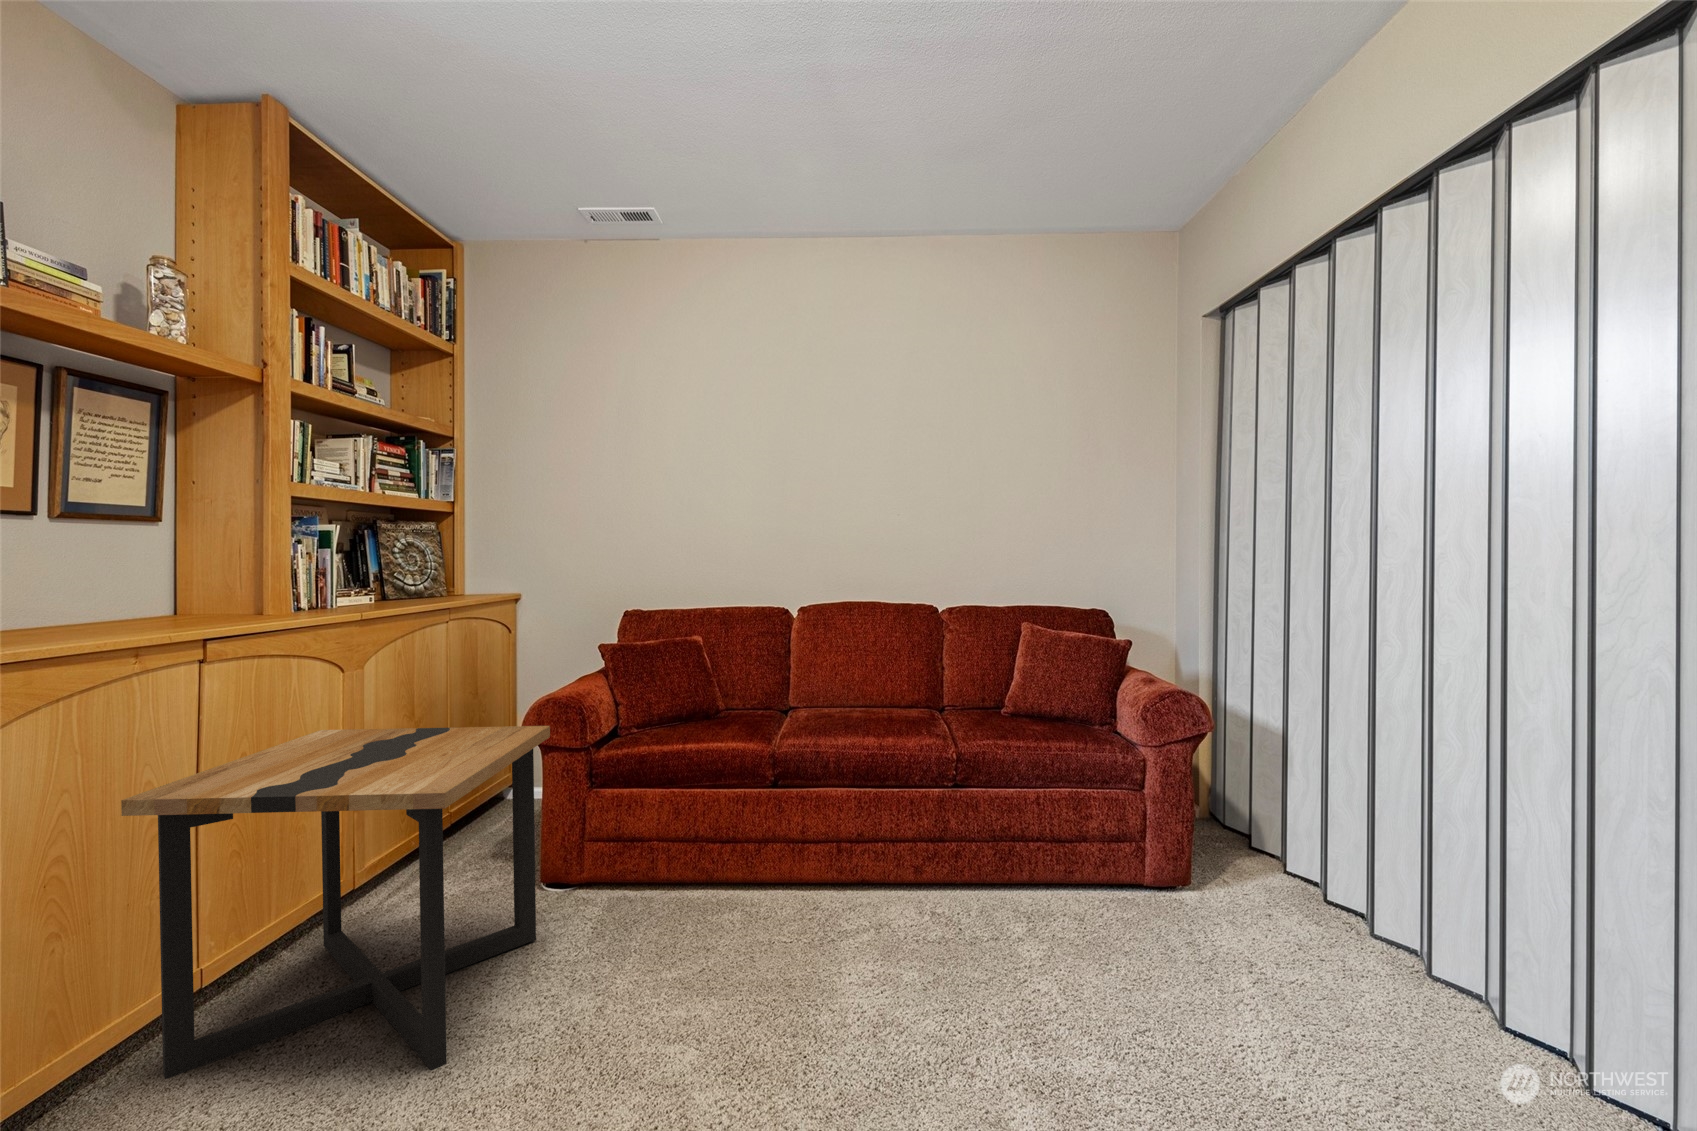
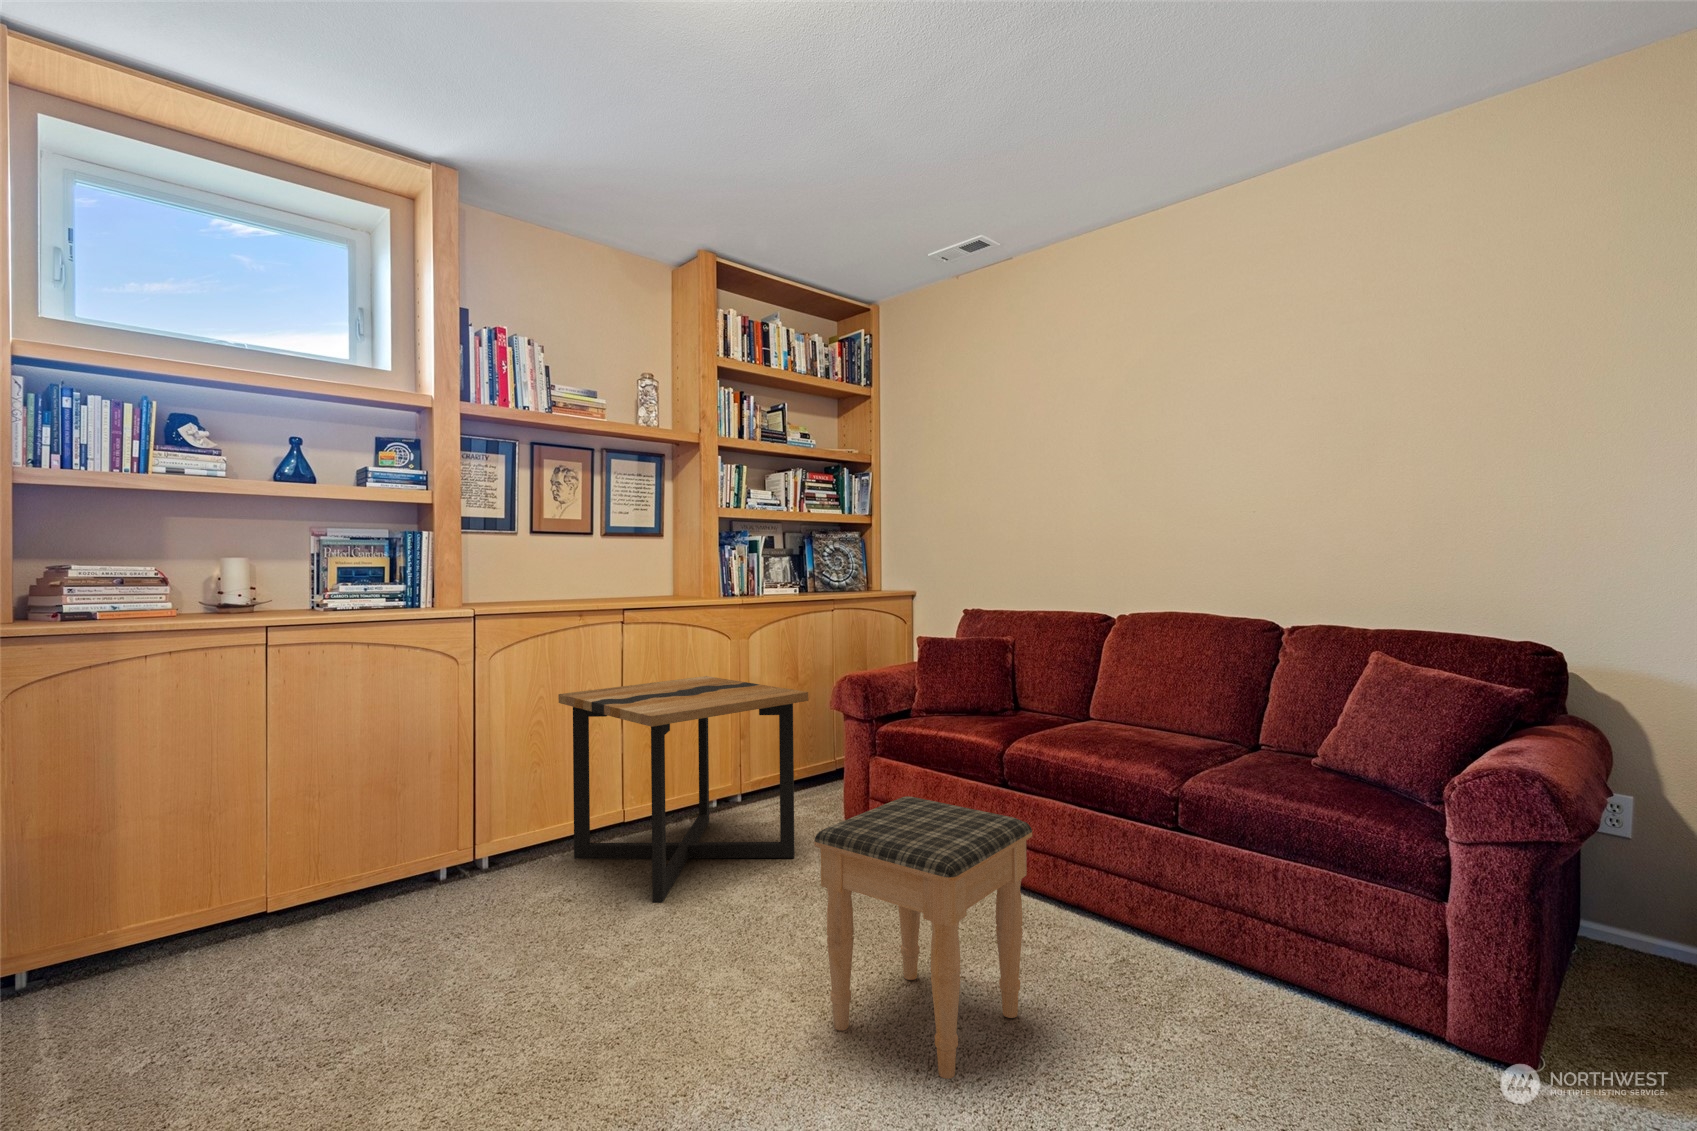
footstool: none [819,803,1014,1077] -> present [814,796,1032,1079]

